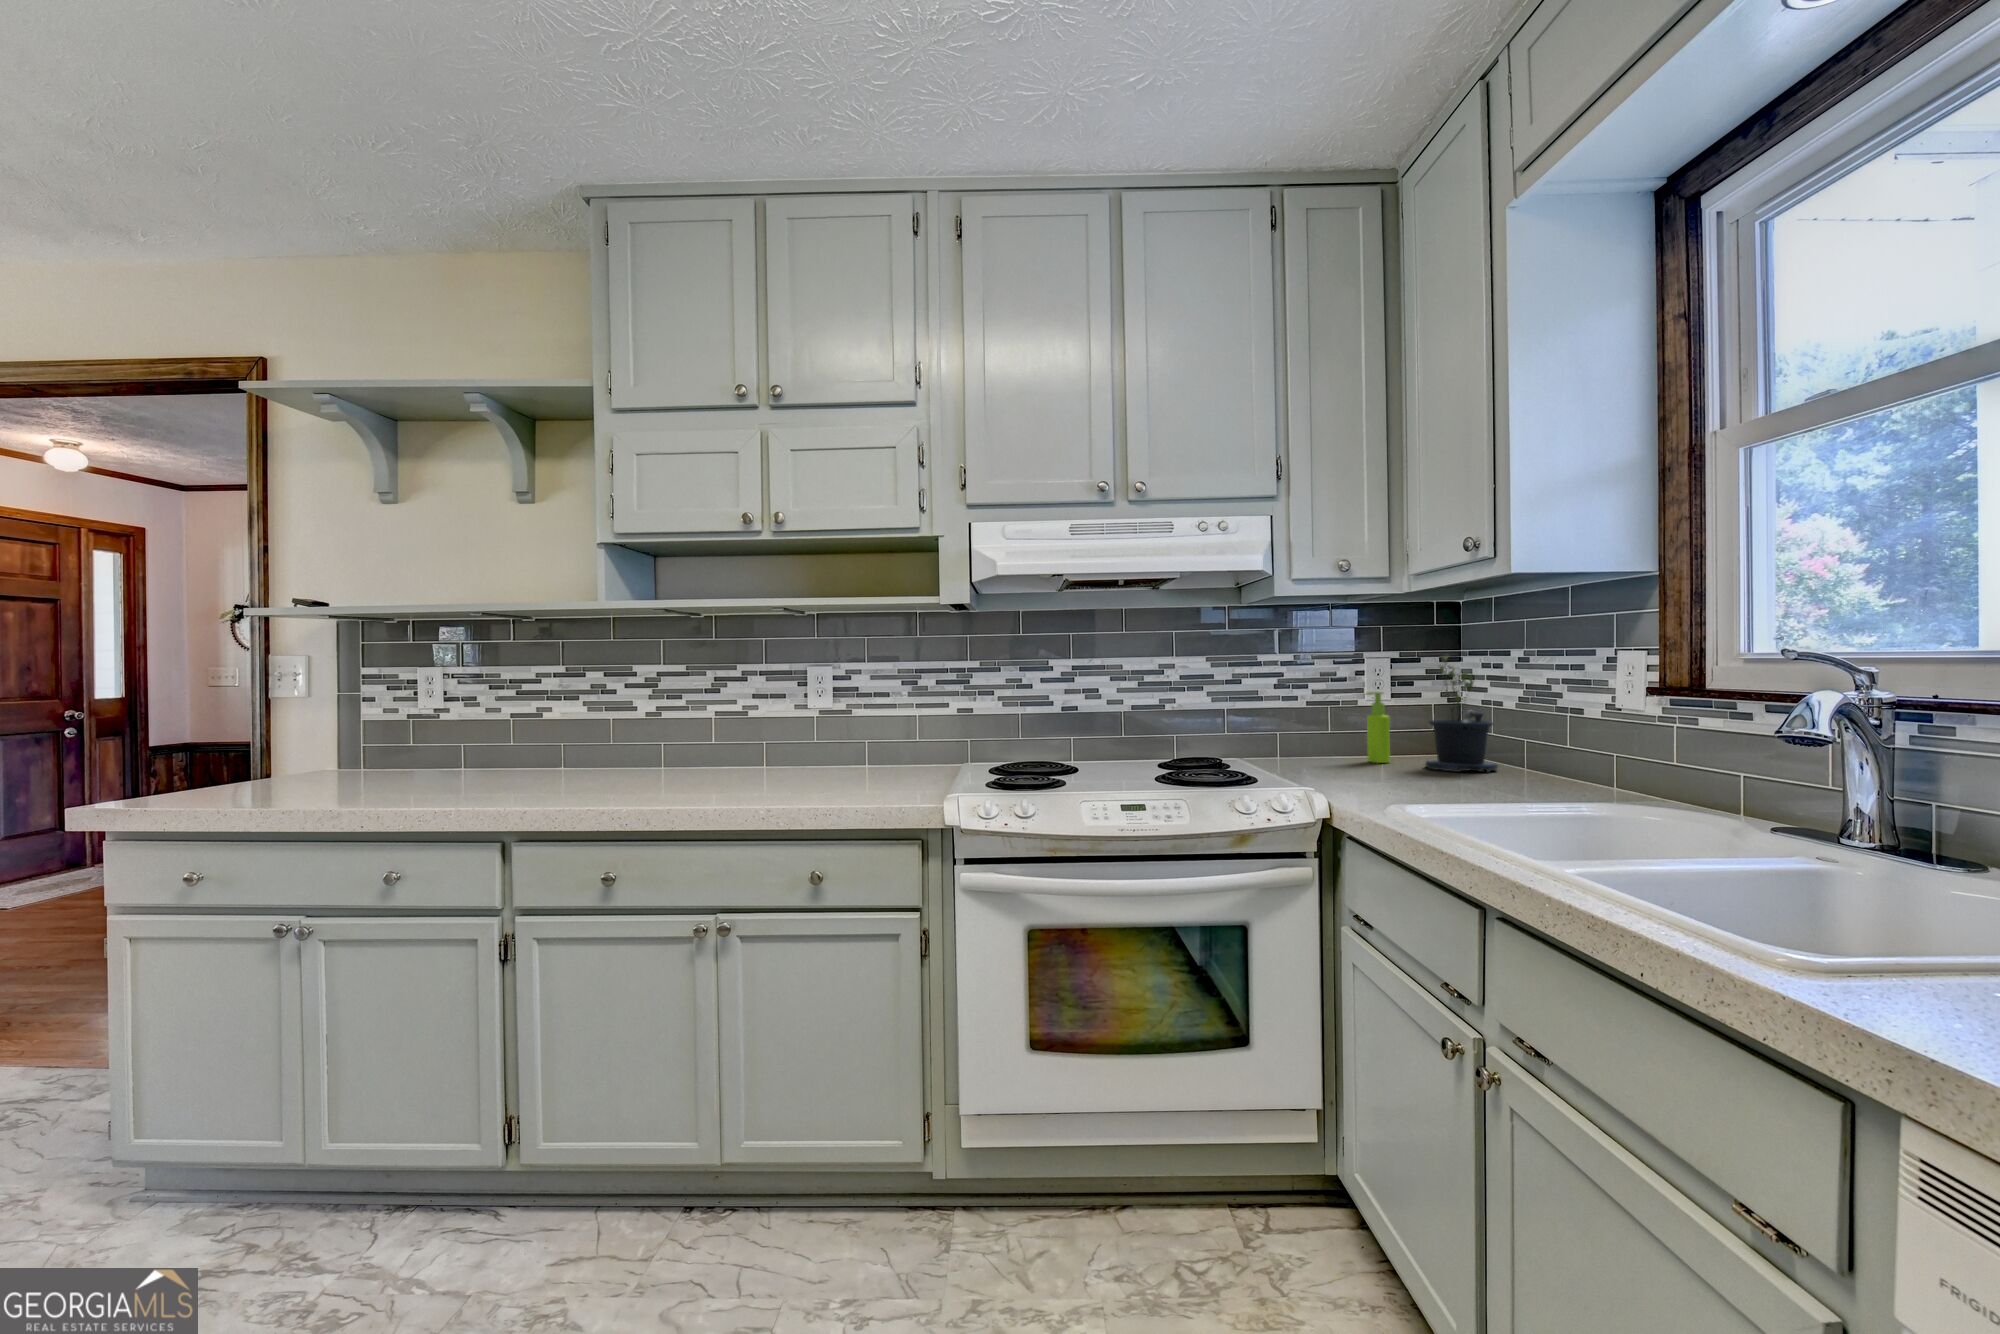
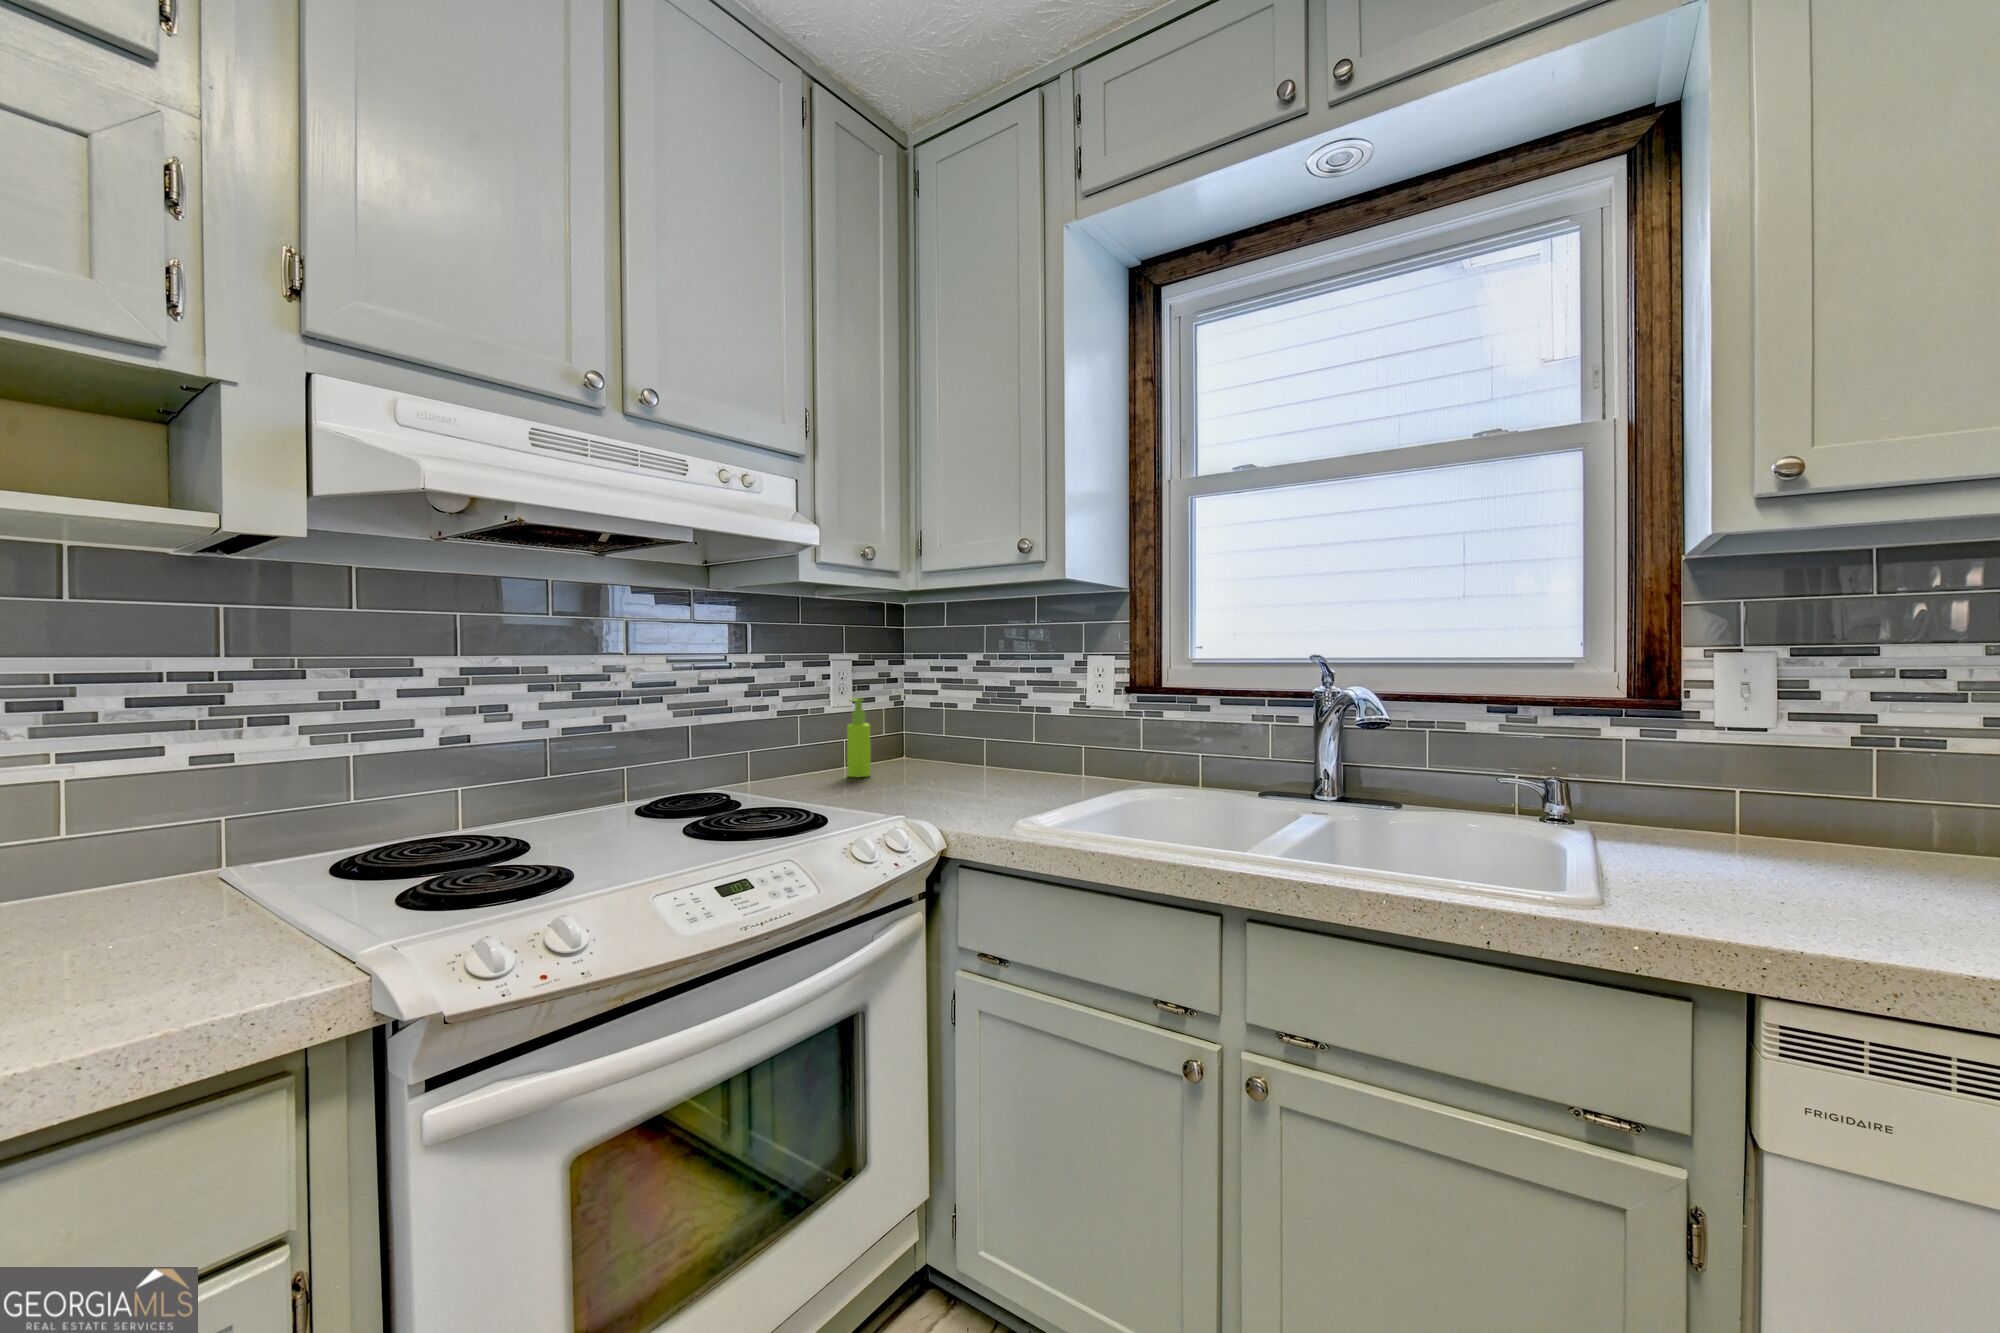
potted plant: present [1425,656,1498,772] -> none [912,658,980,779]

